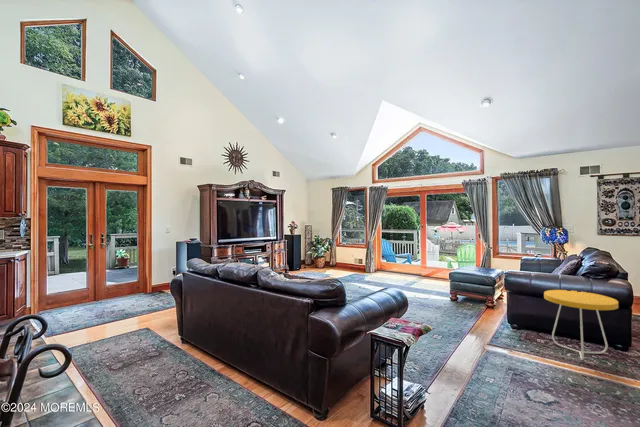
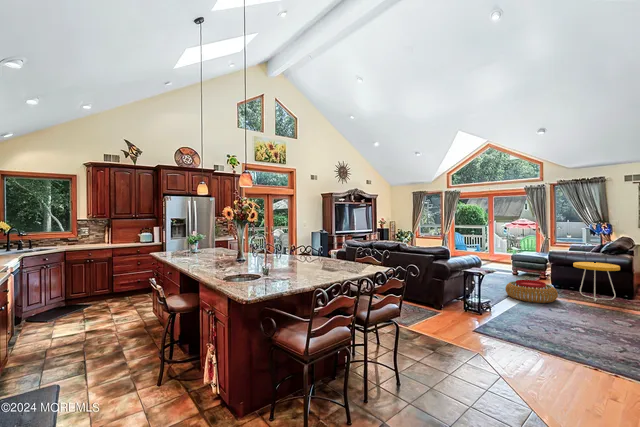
pouf: none [445,323,529,372] -> present [505,280,558,303]

